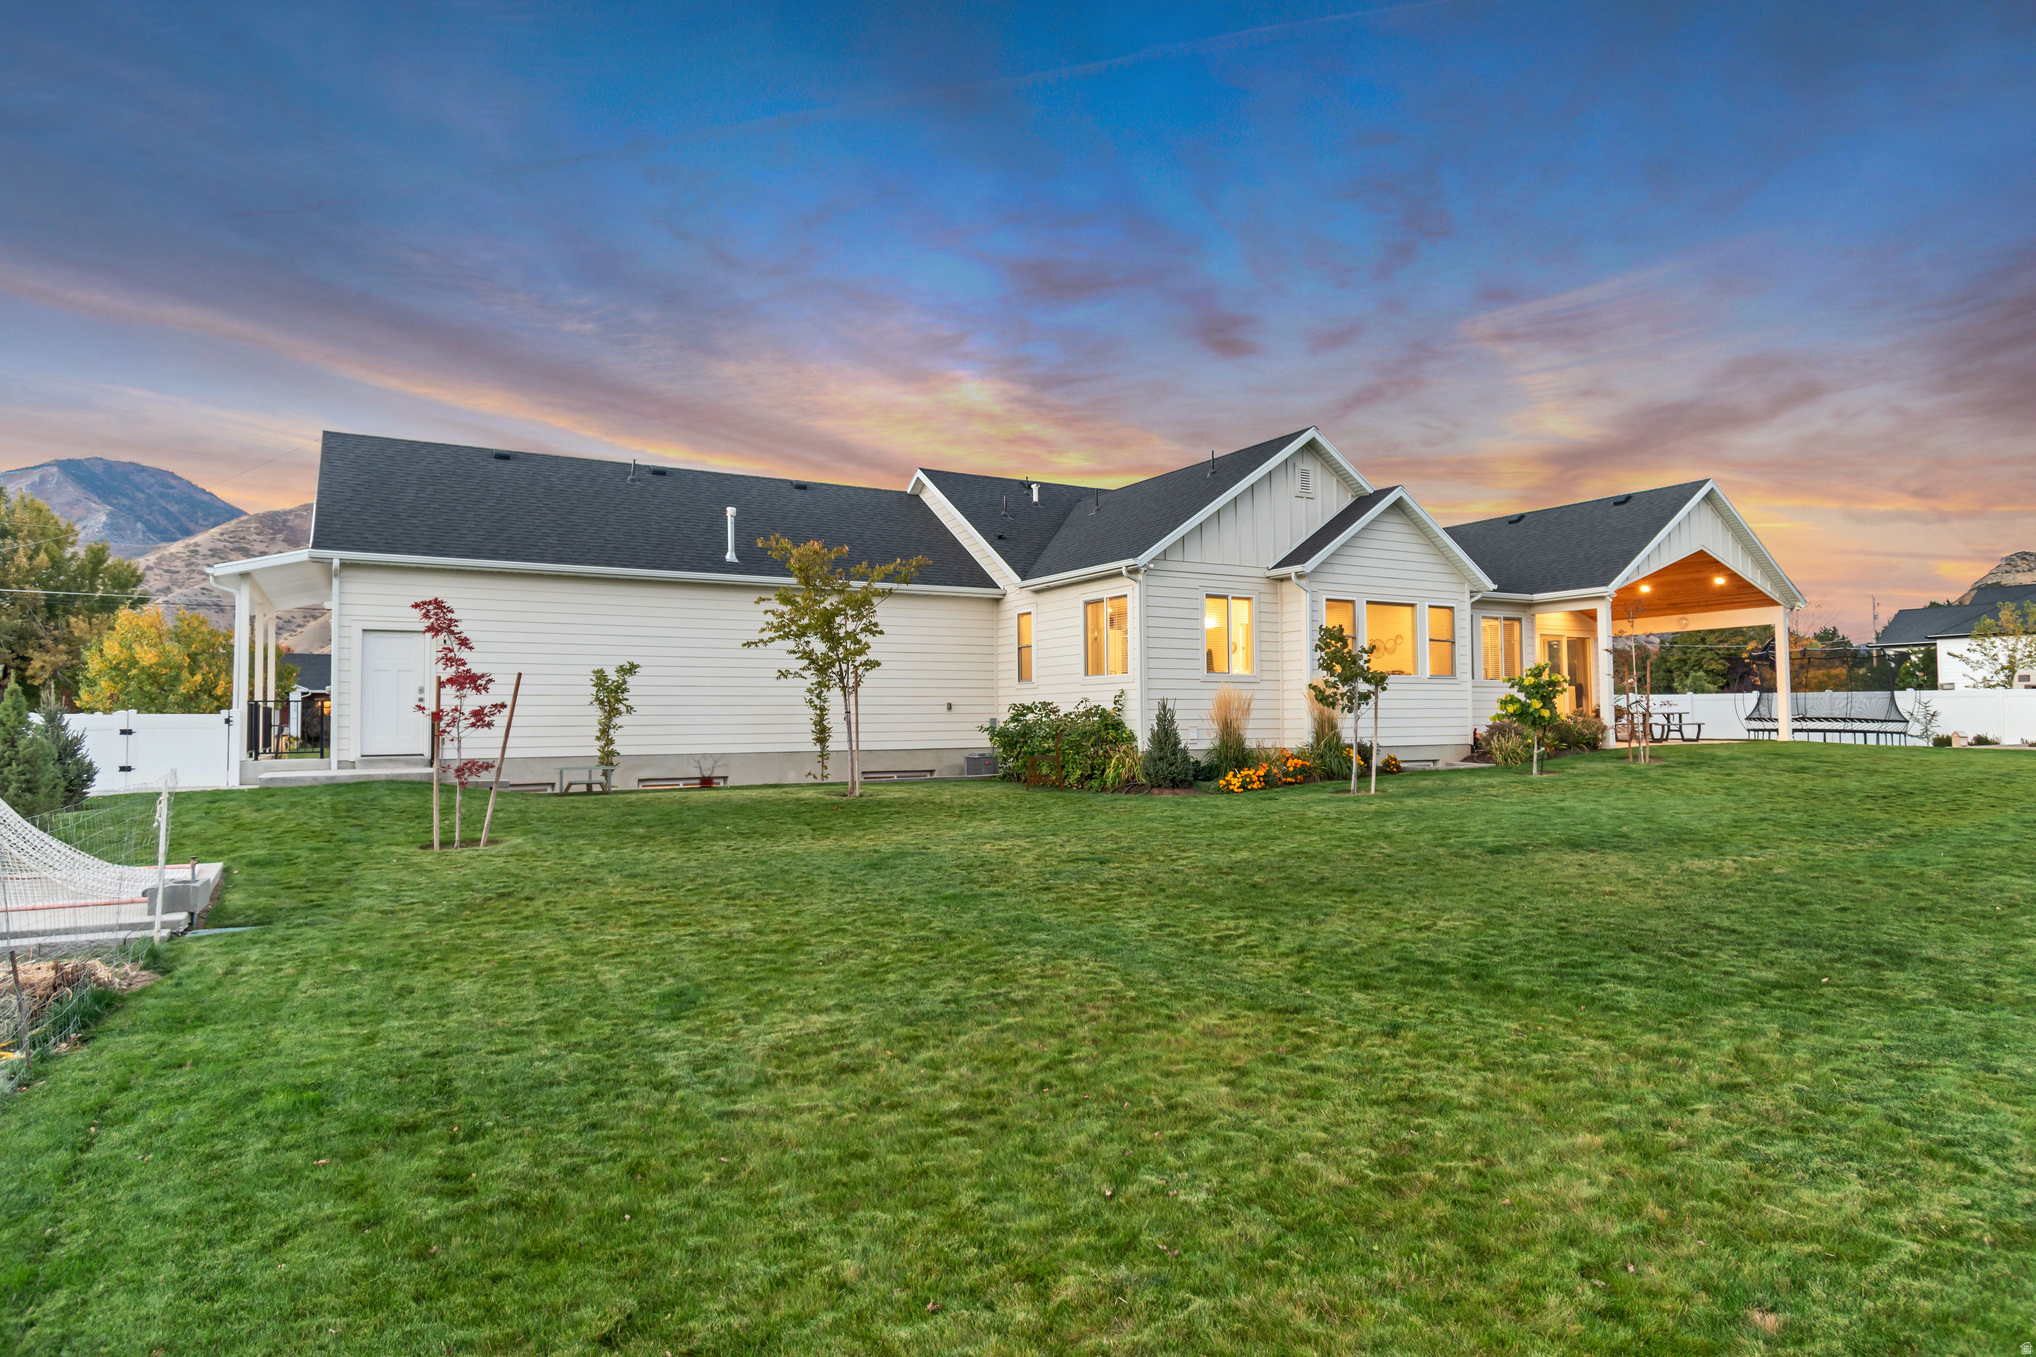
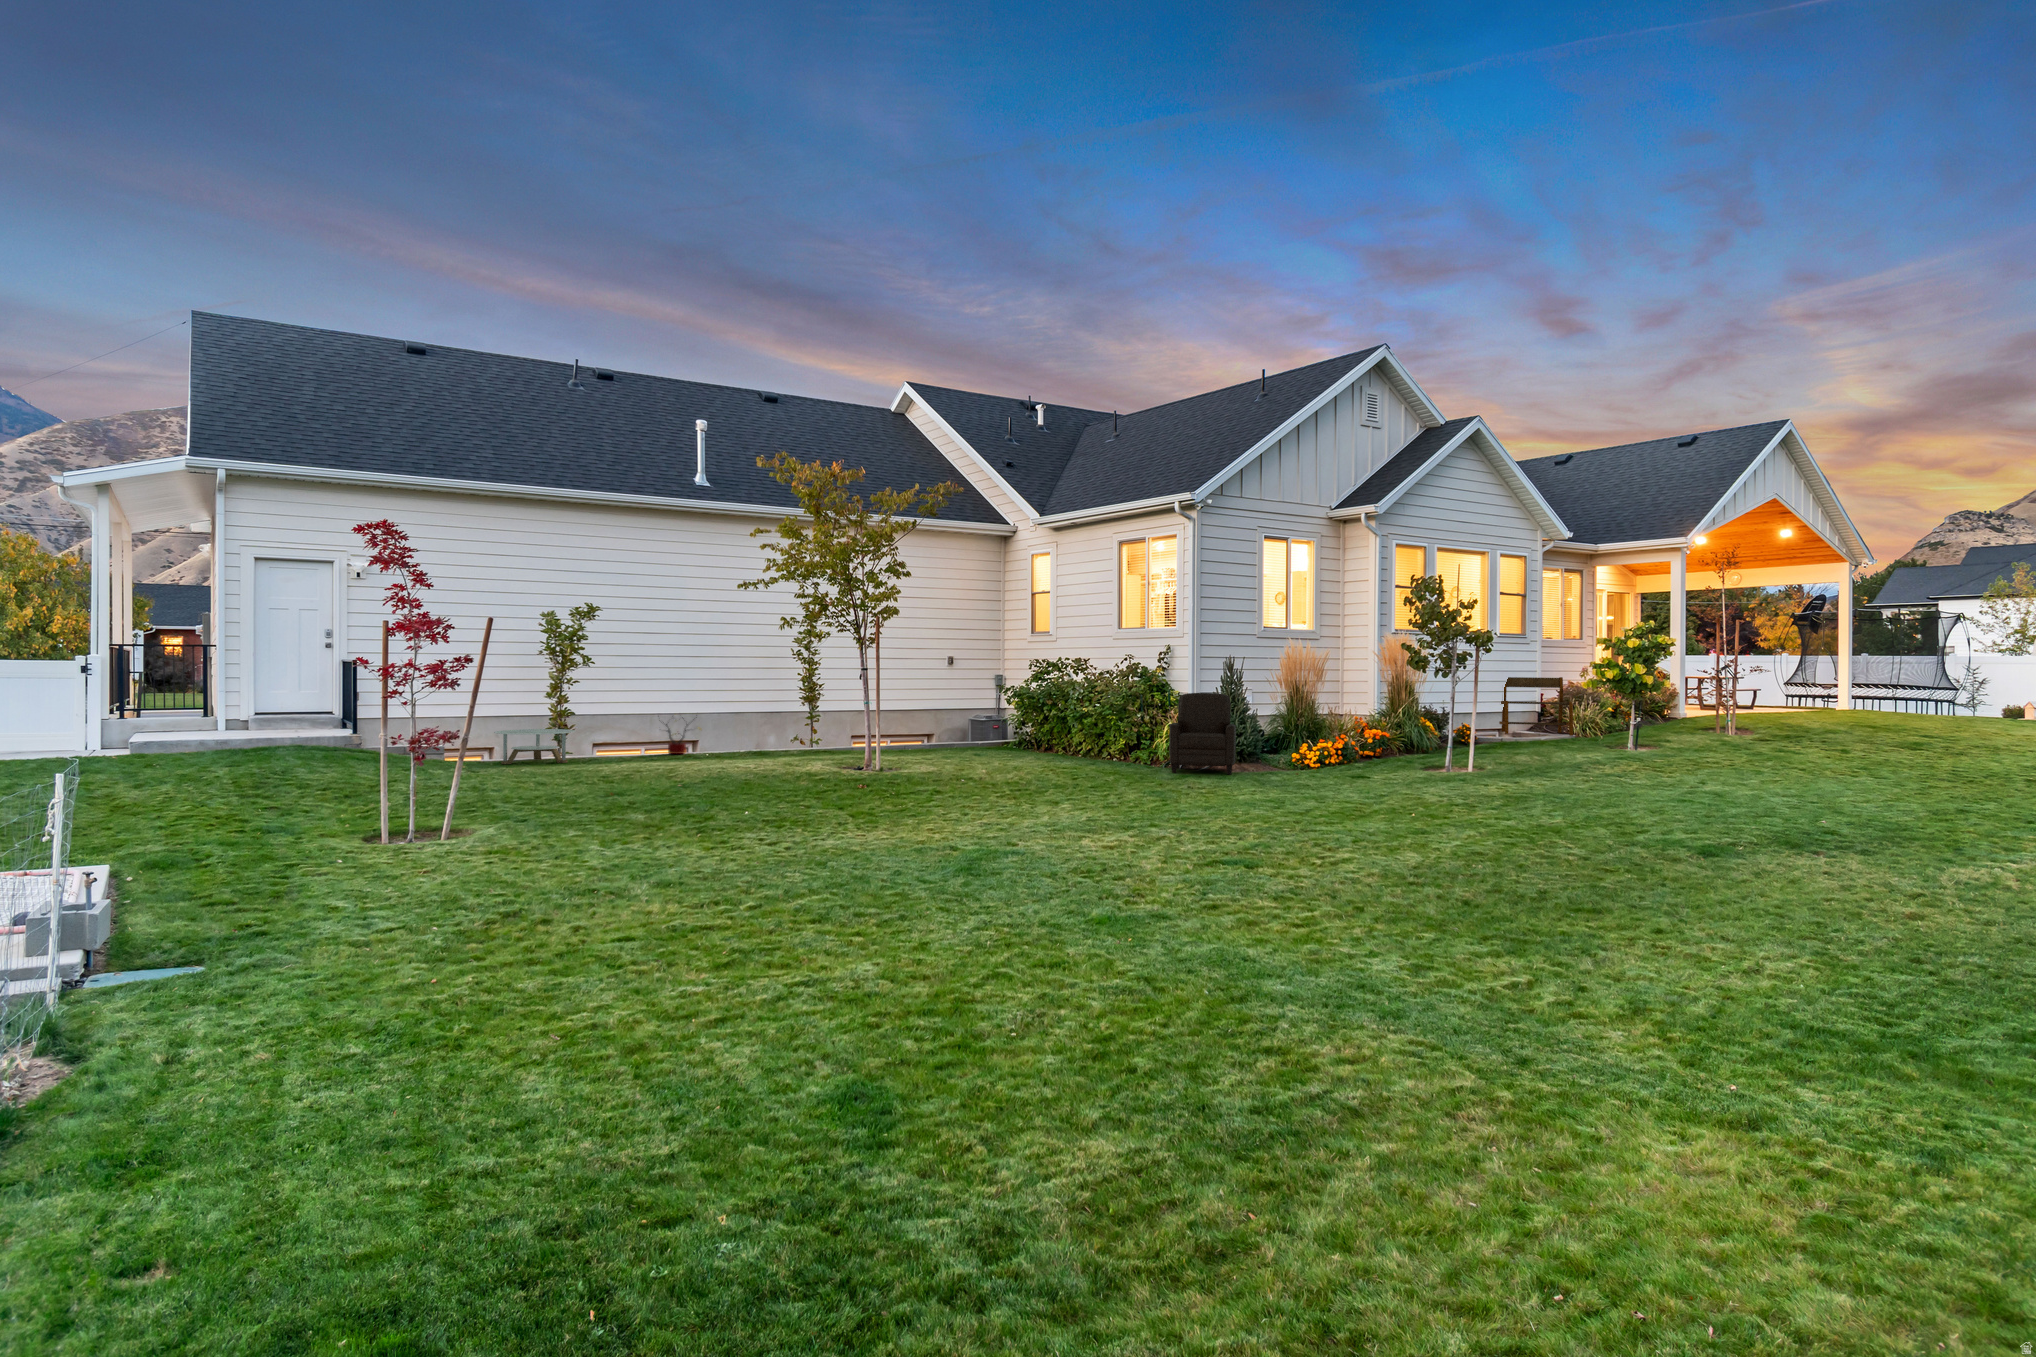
chair: none [1112,729,1171,798] -> present [1169,693,1236,775]
bench: present [1026,732,1067,791] -> present [1499,677,1573,736]

